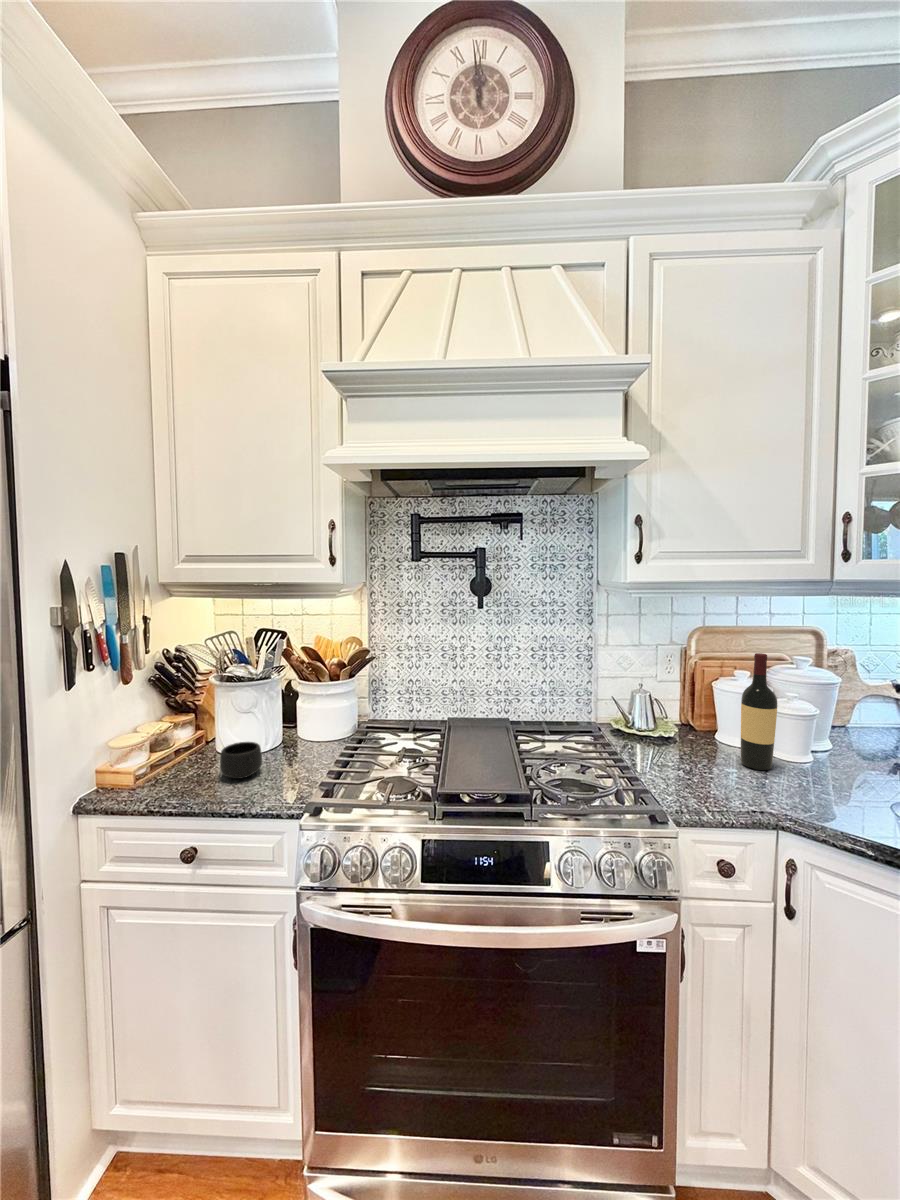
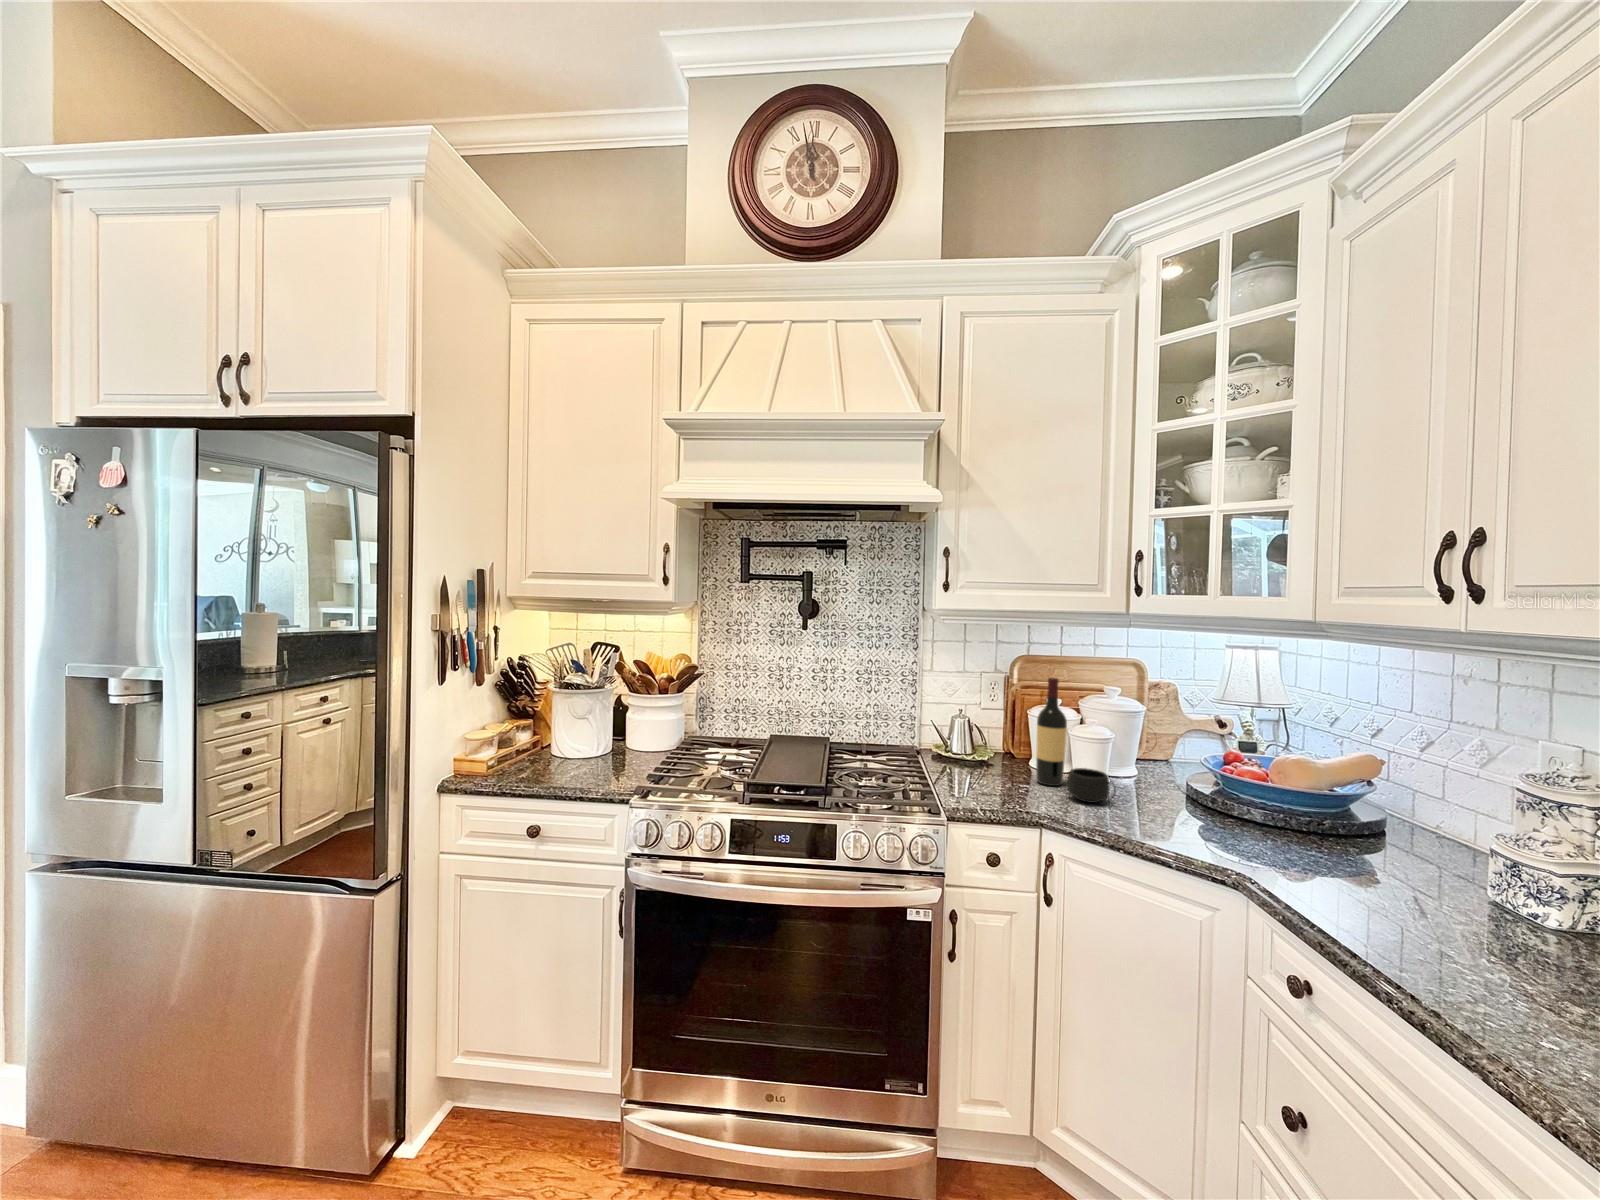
mug: present [220,742,262,779] -> present [1068,768,1116,803]

